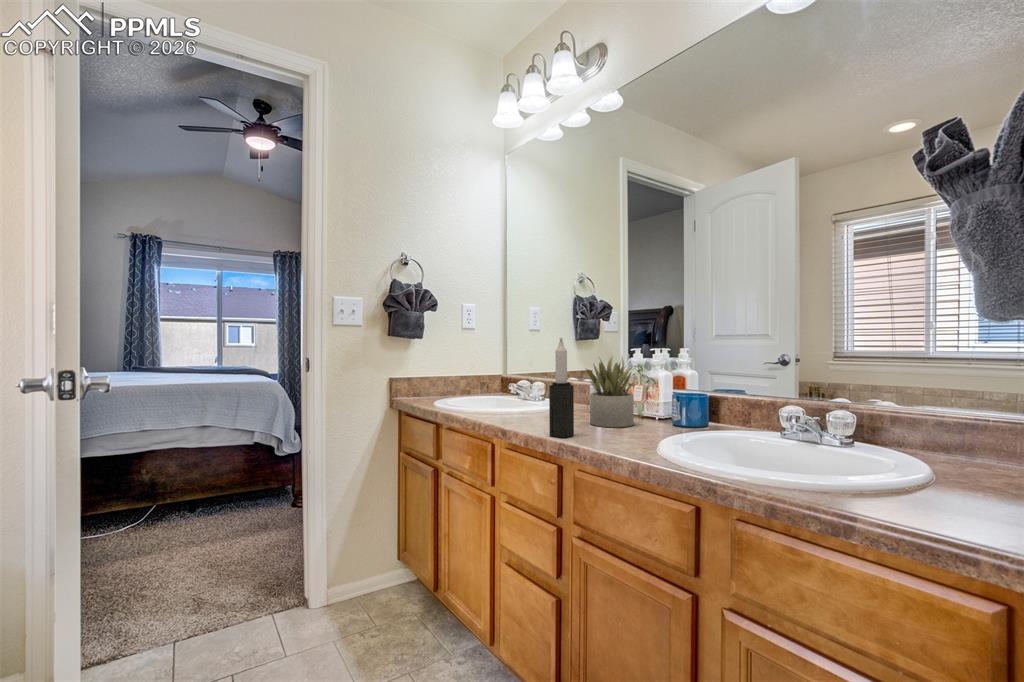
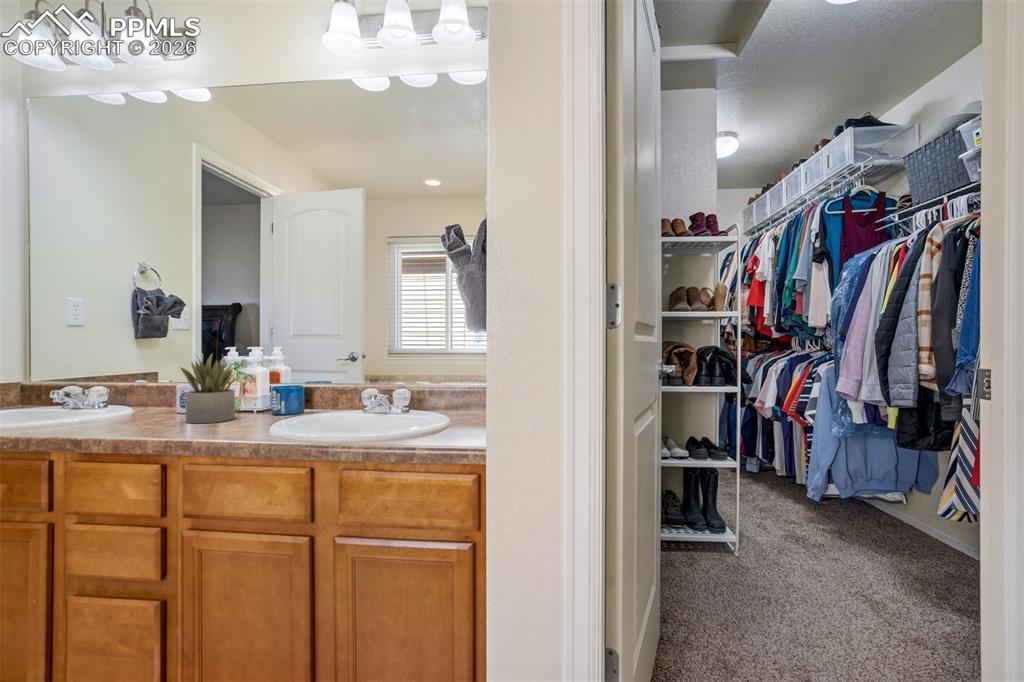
candle: present [549,337,574,438] -> none [145,335,175,437]

